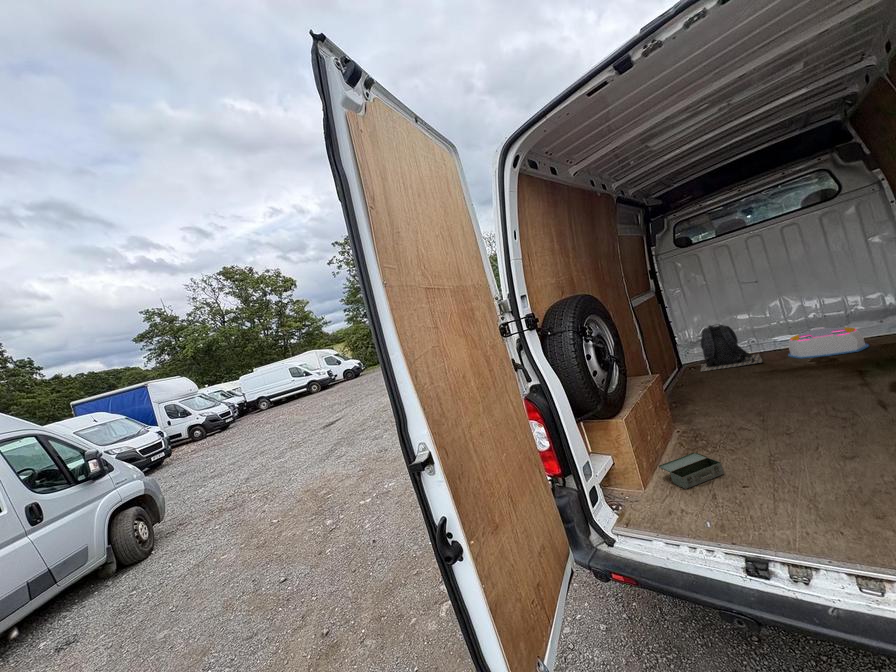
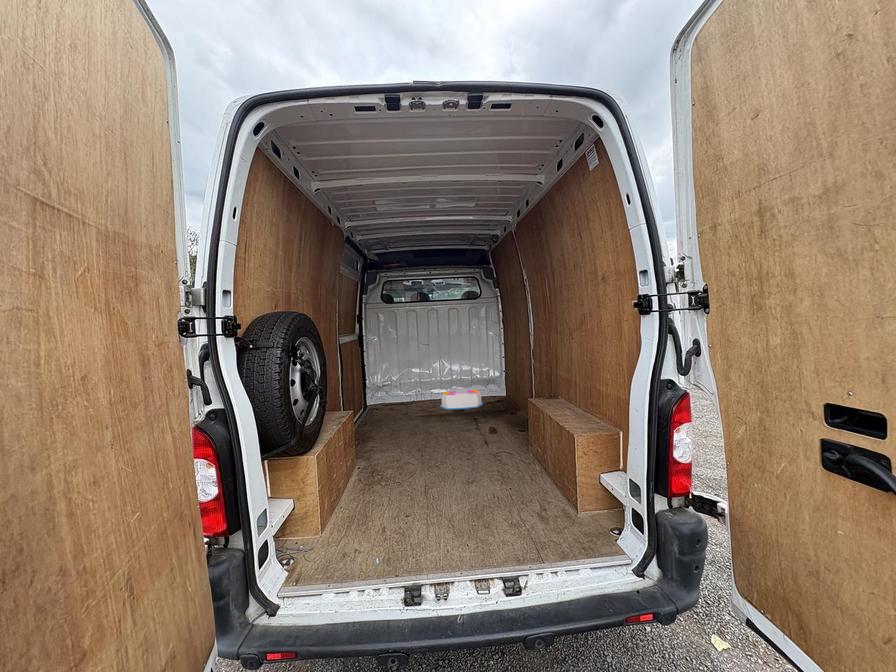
backpack: present [701,325,763,371] -> none [381,374,425,414]
toolbox: present [659,453,724,489] -> none [337,490,392,528]

